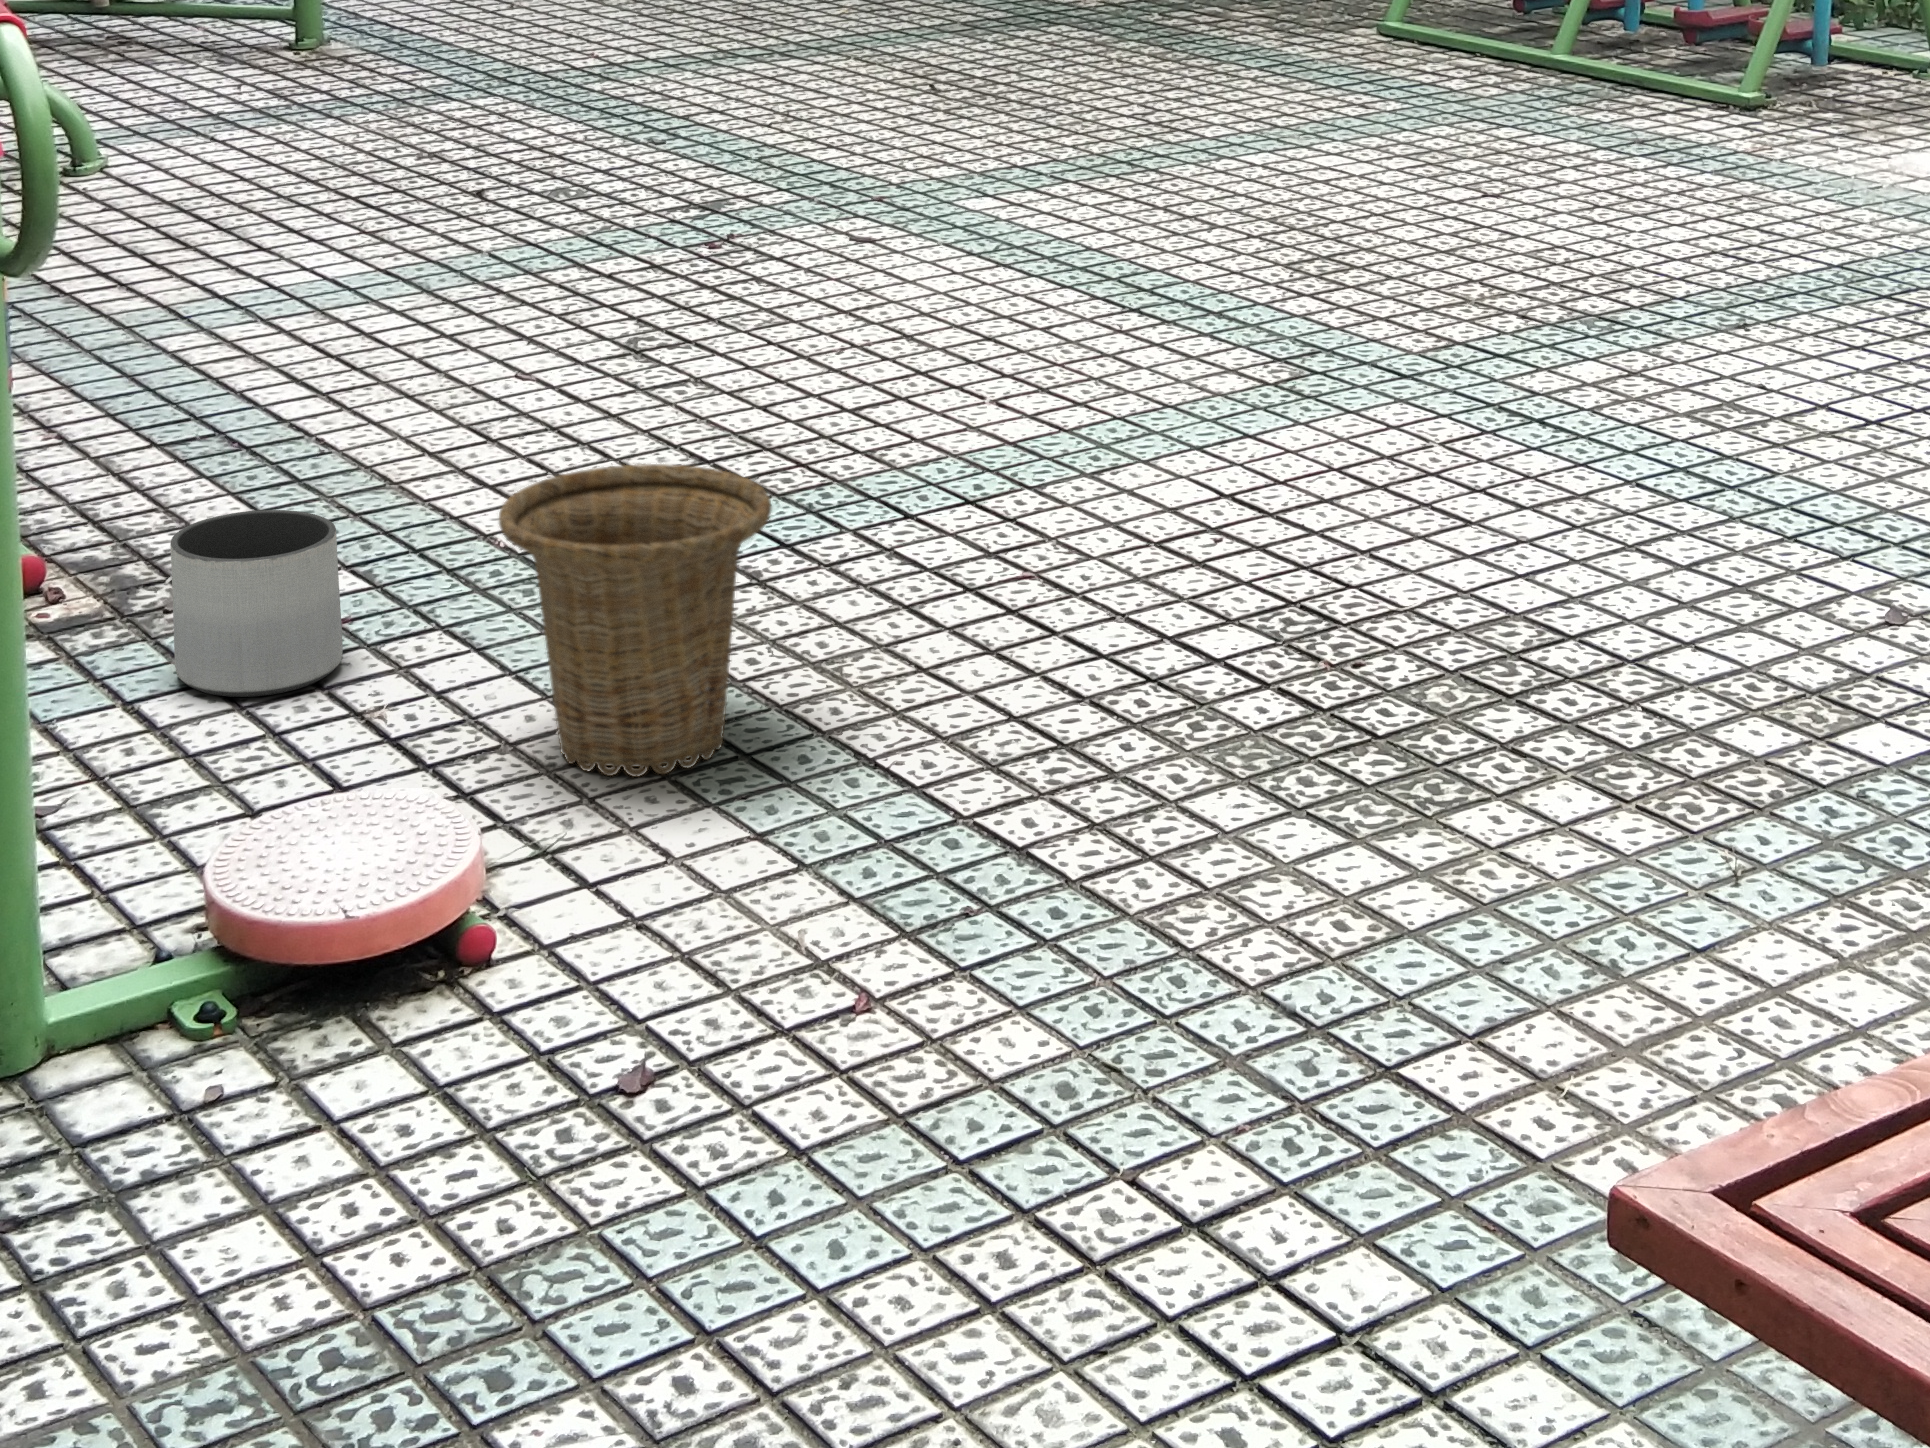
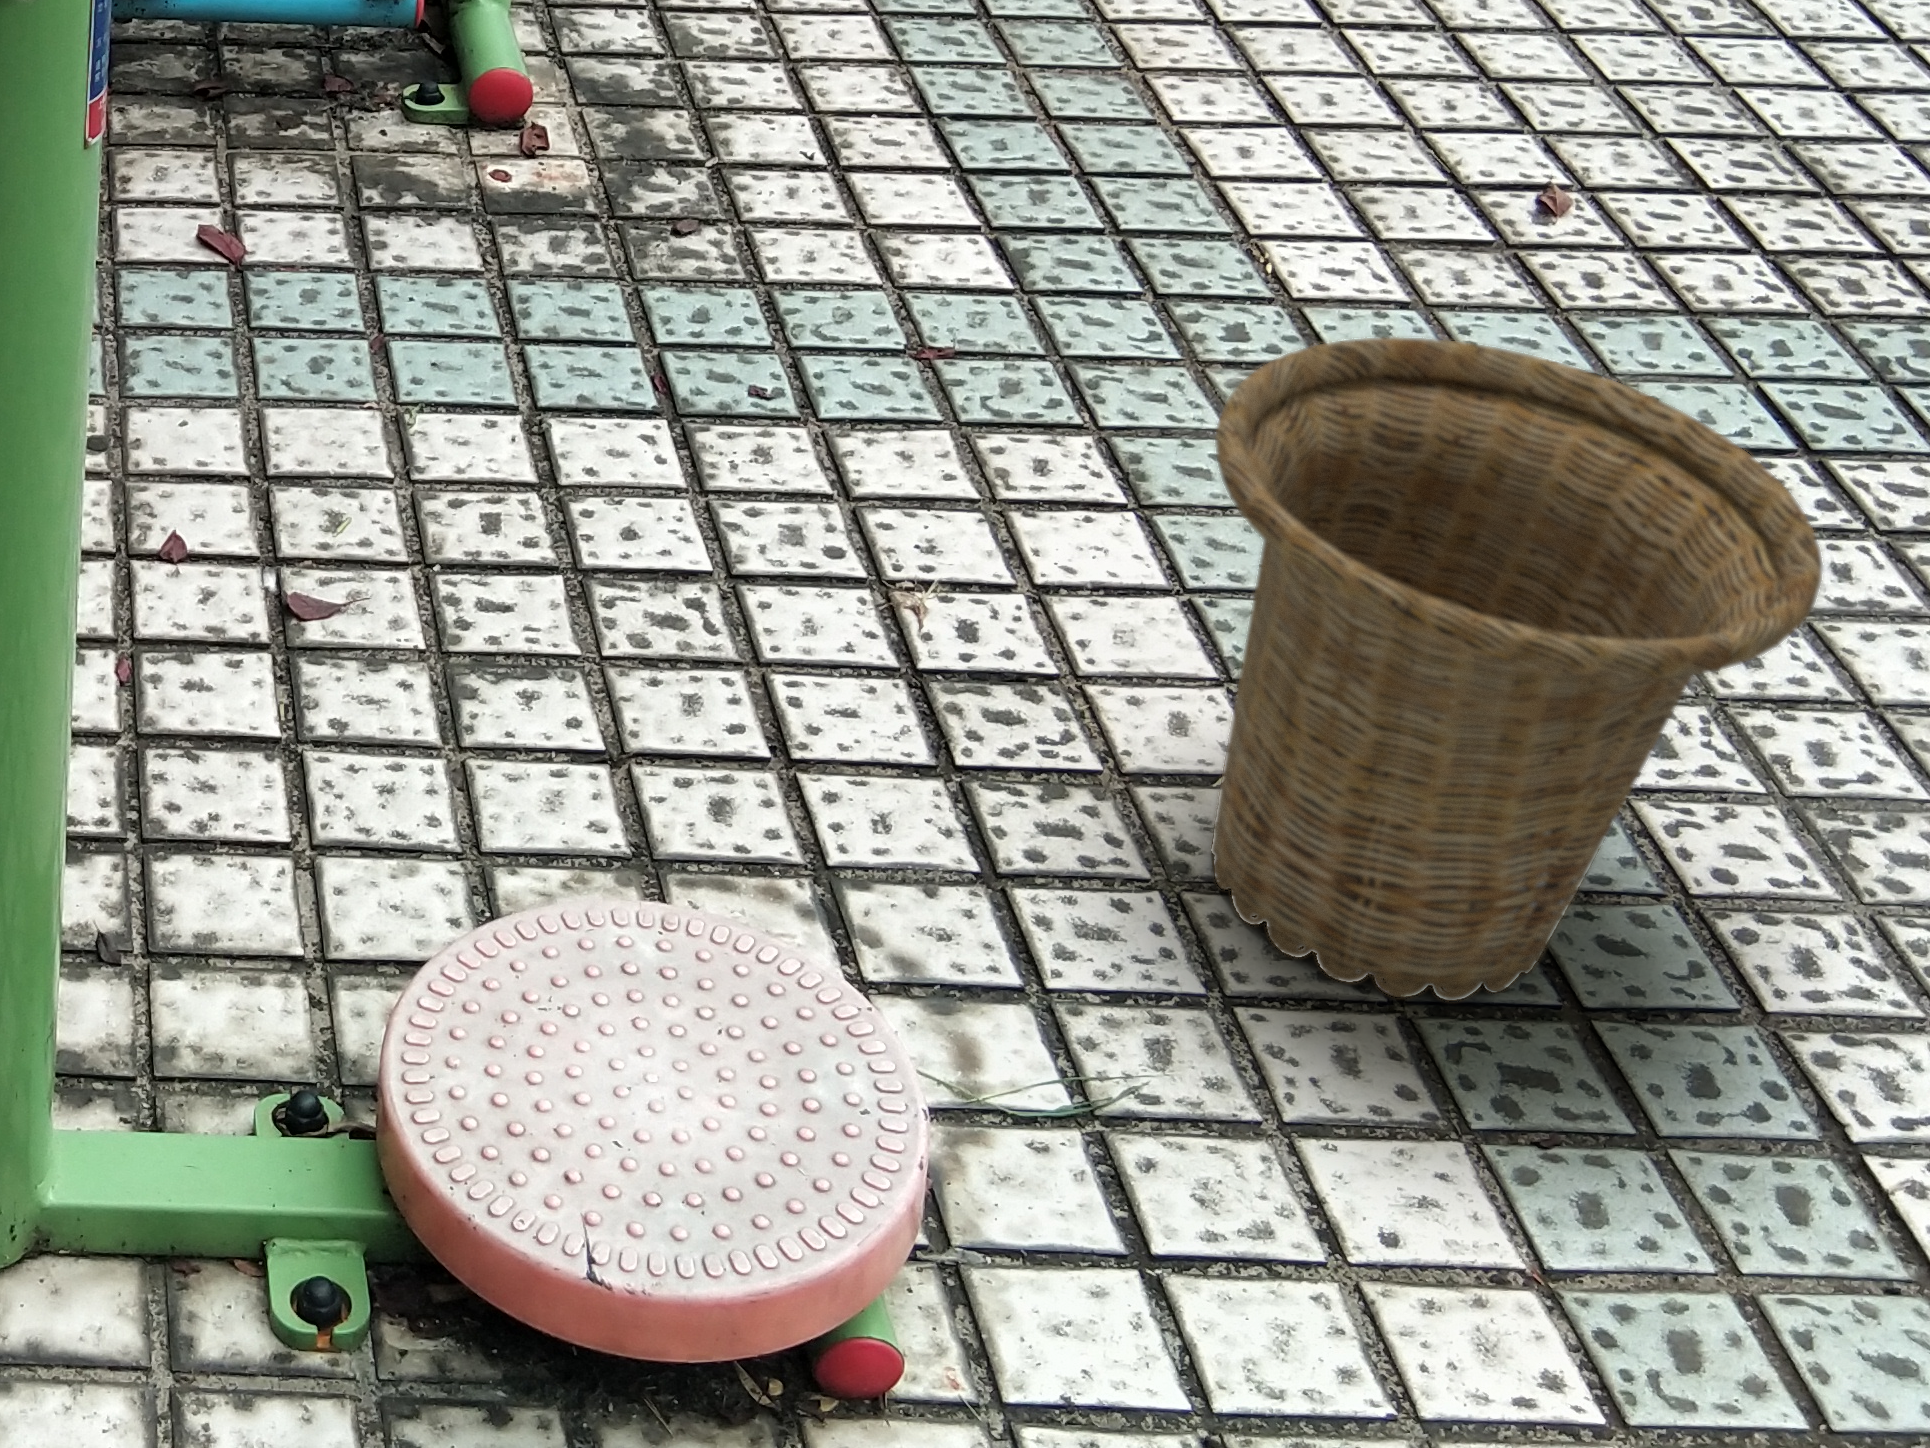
planter: present [170,510,343,697] -> none [630,142,954,489]

